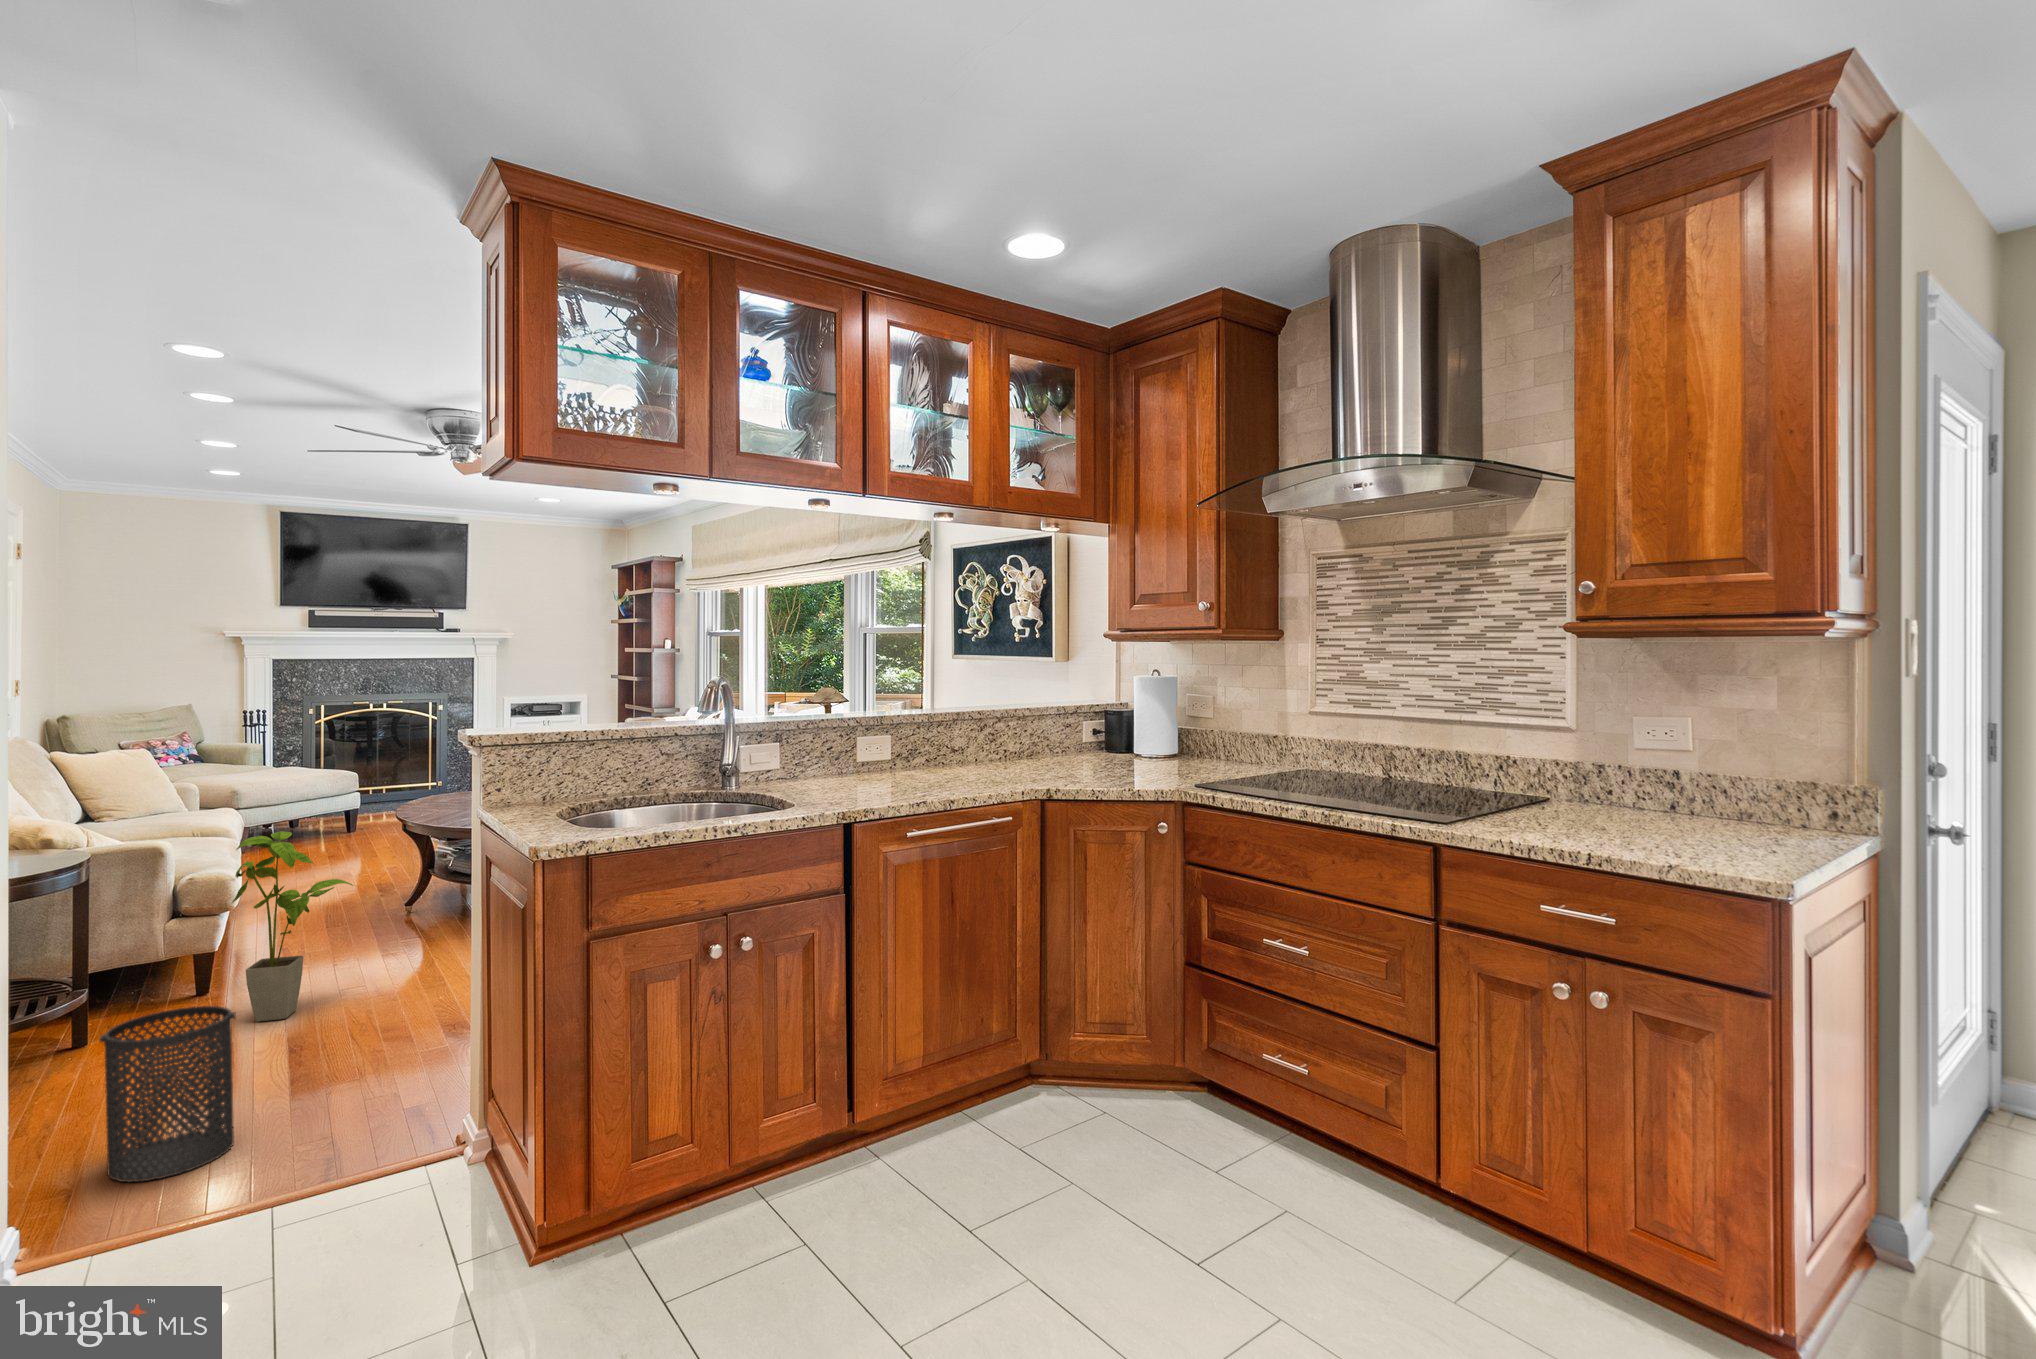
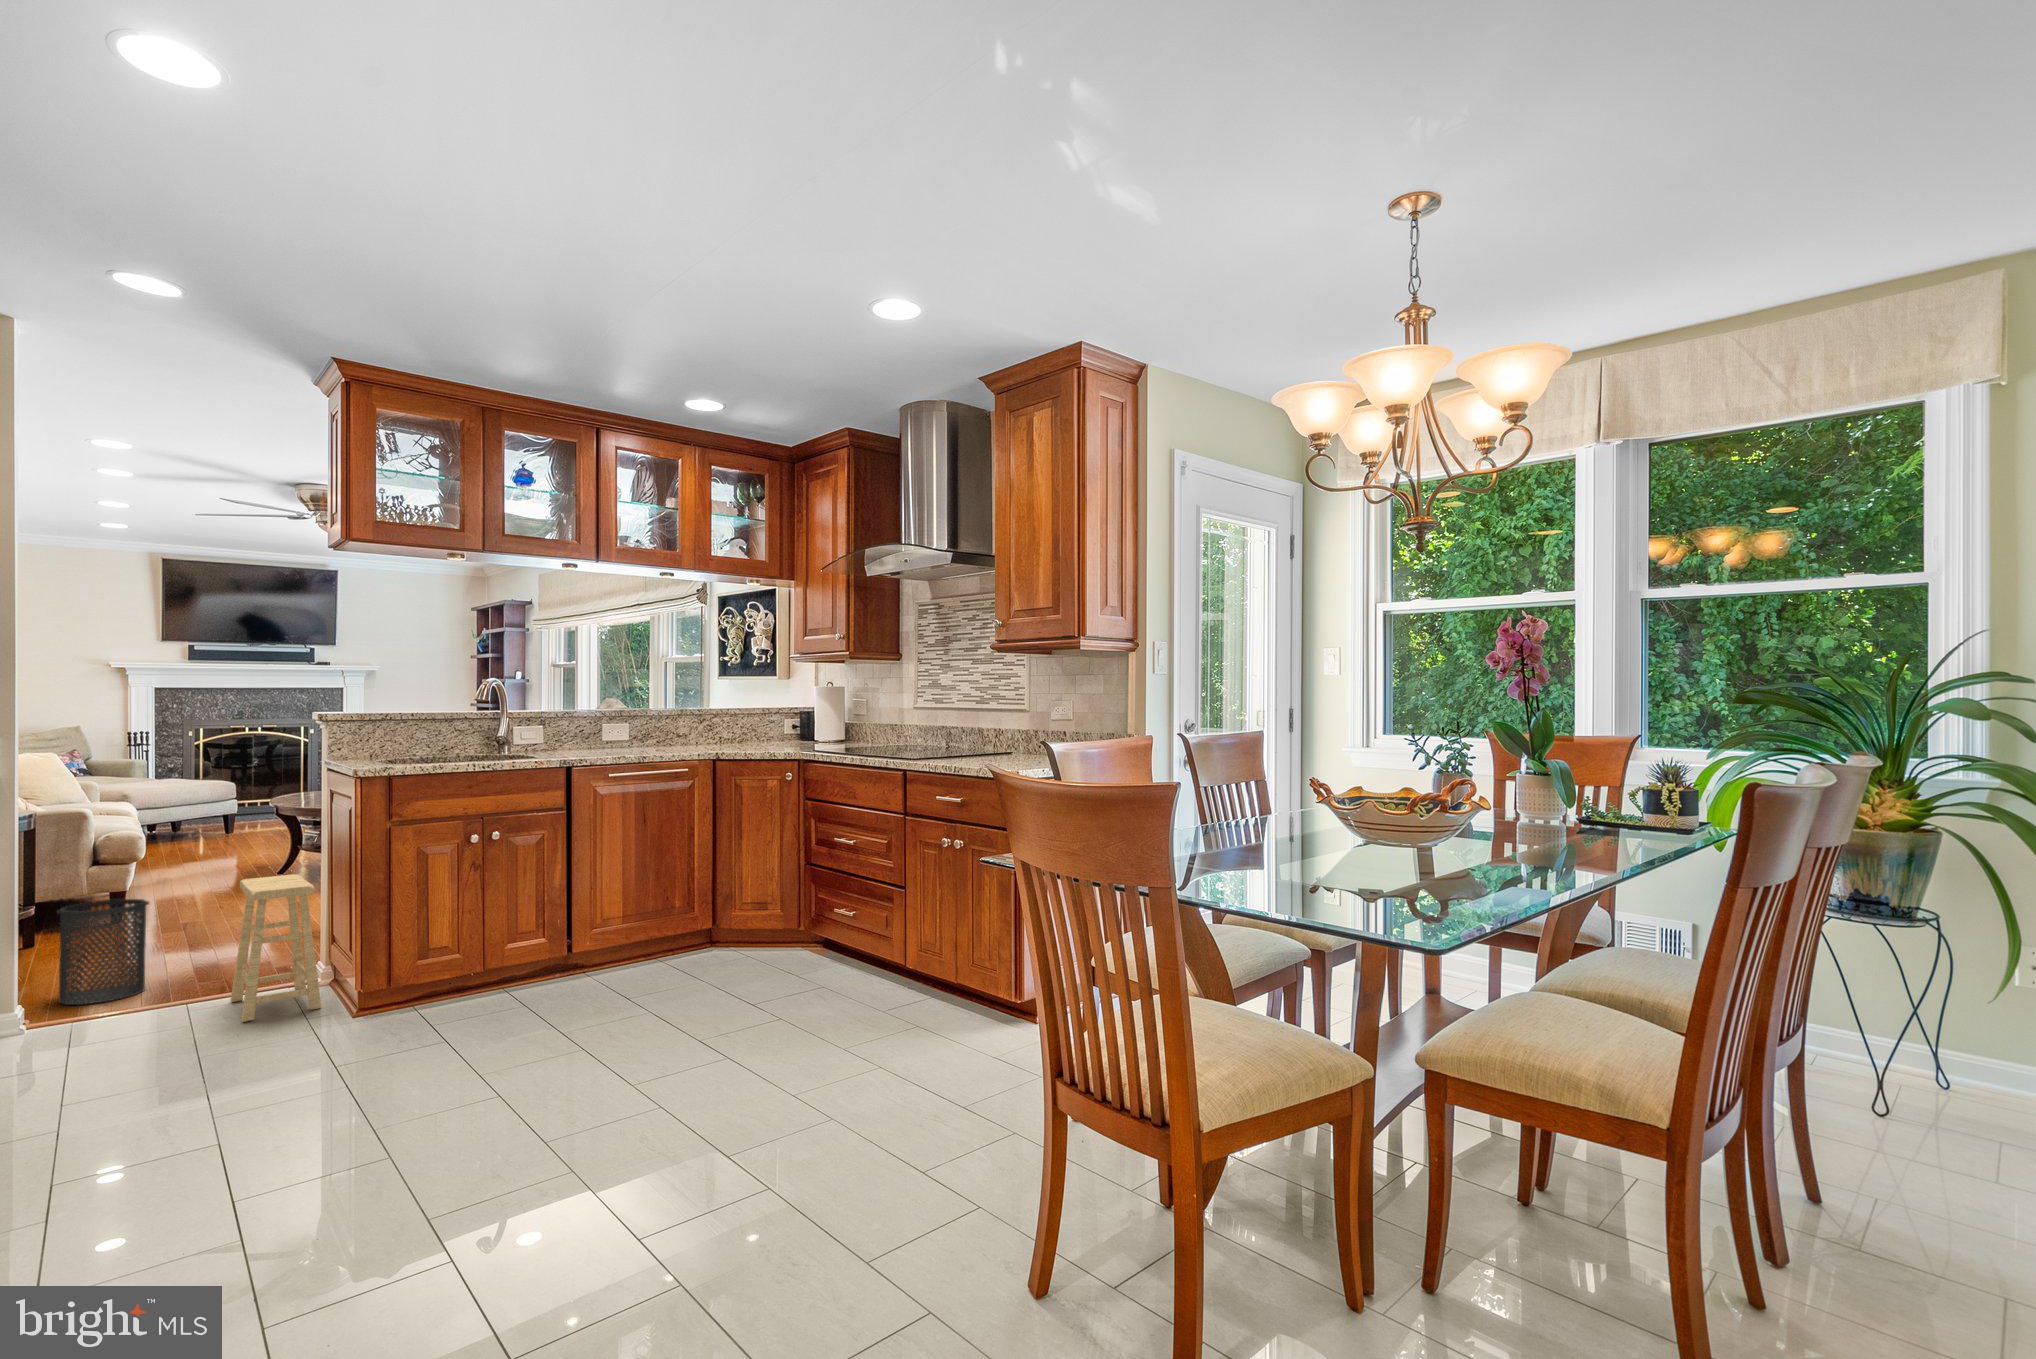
house plant: present [232,831,354,1021] -> none [135,799,232,940]
footstool: none [353,983,489,1250] -> present [231,874,321,1022]

